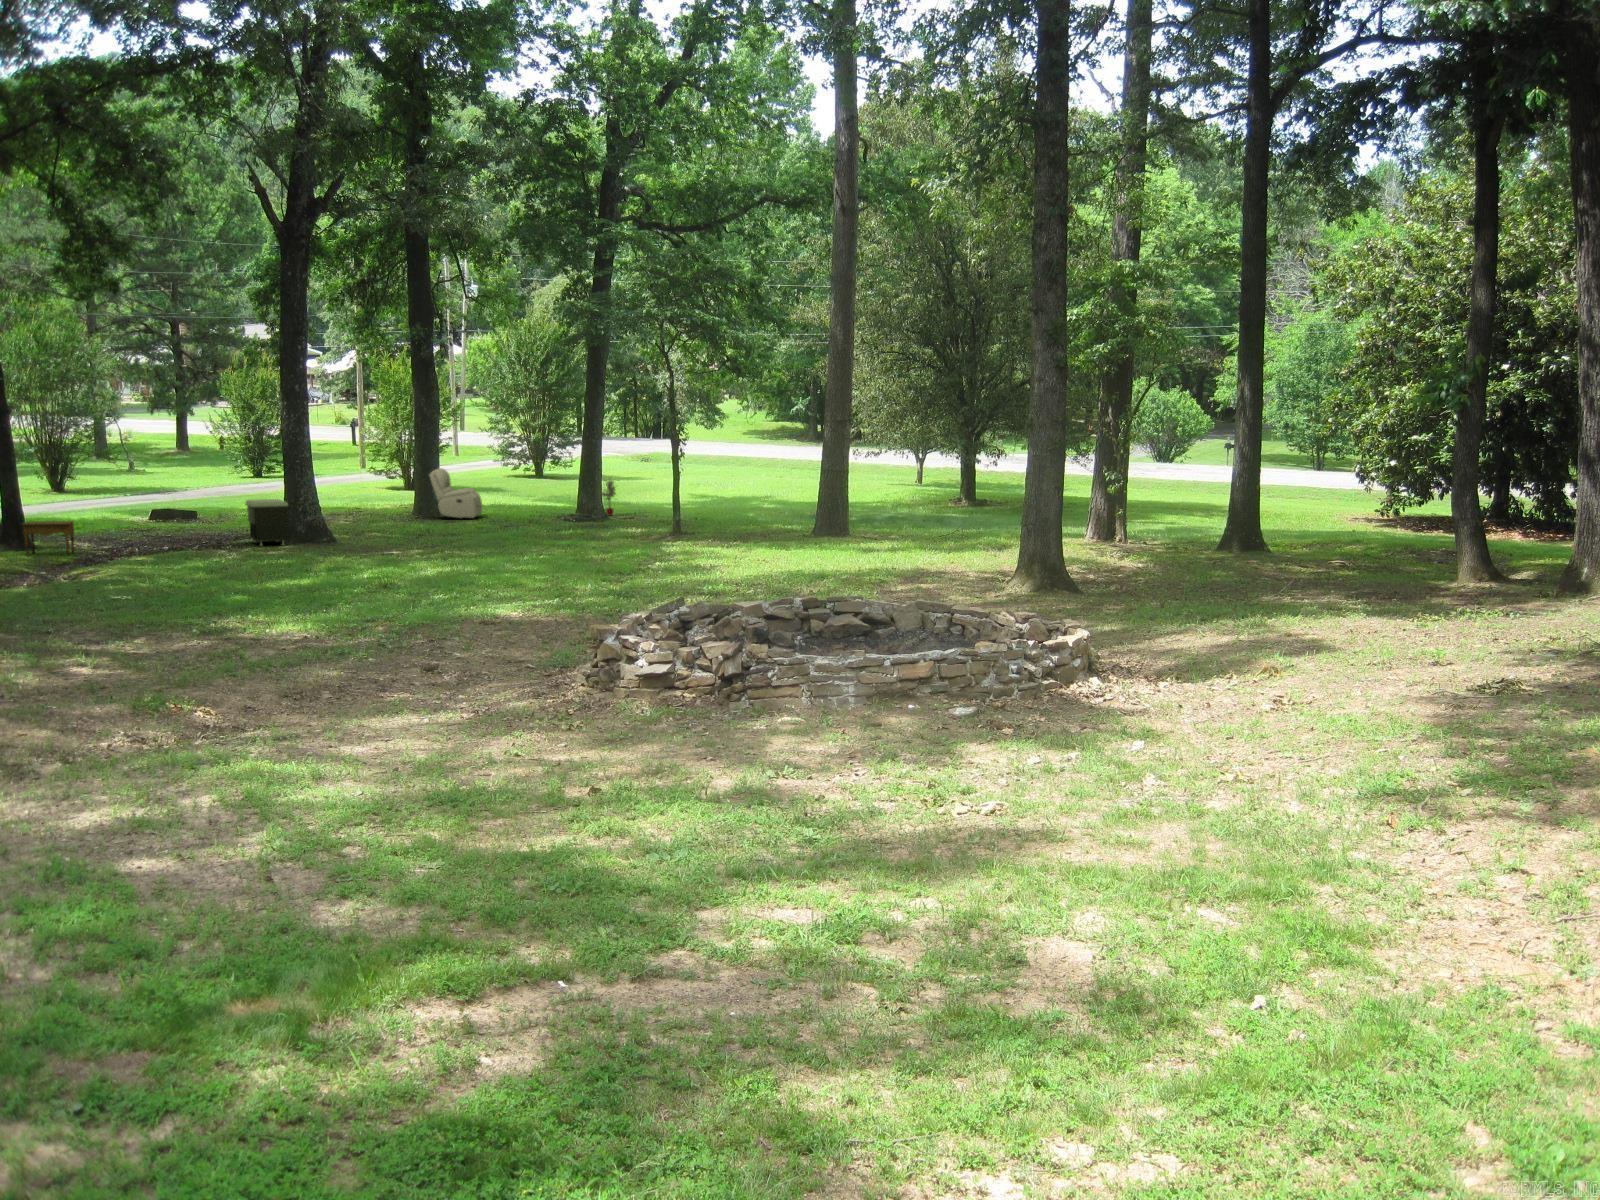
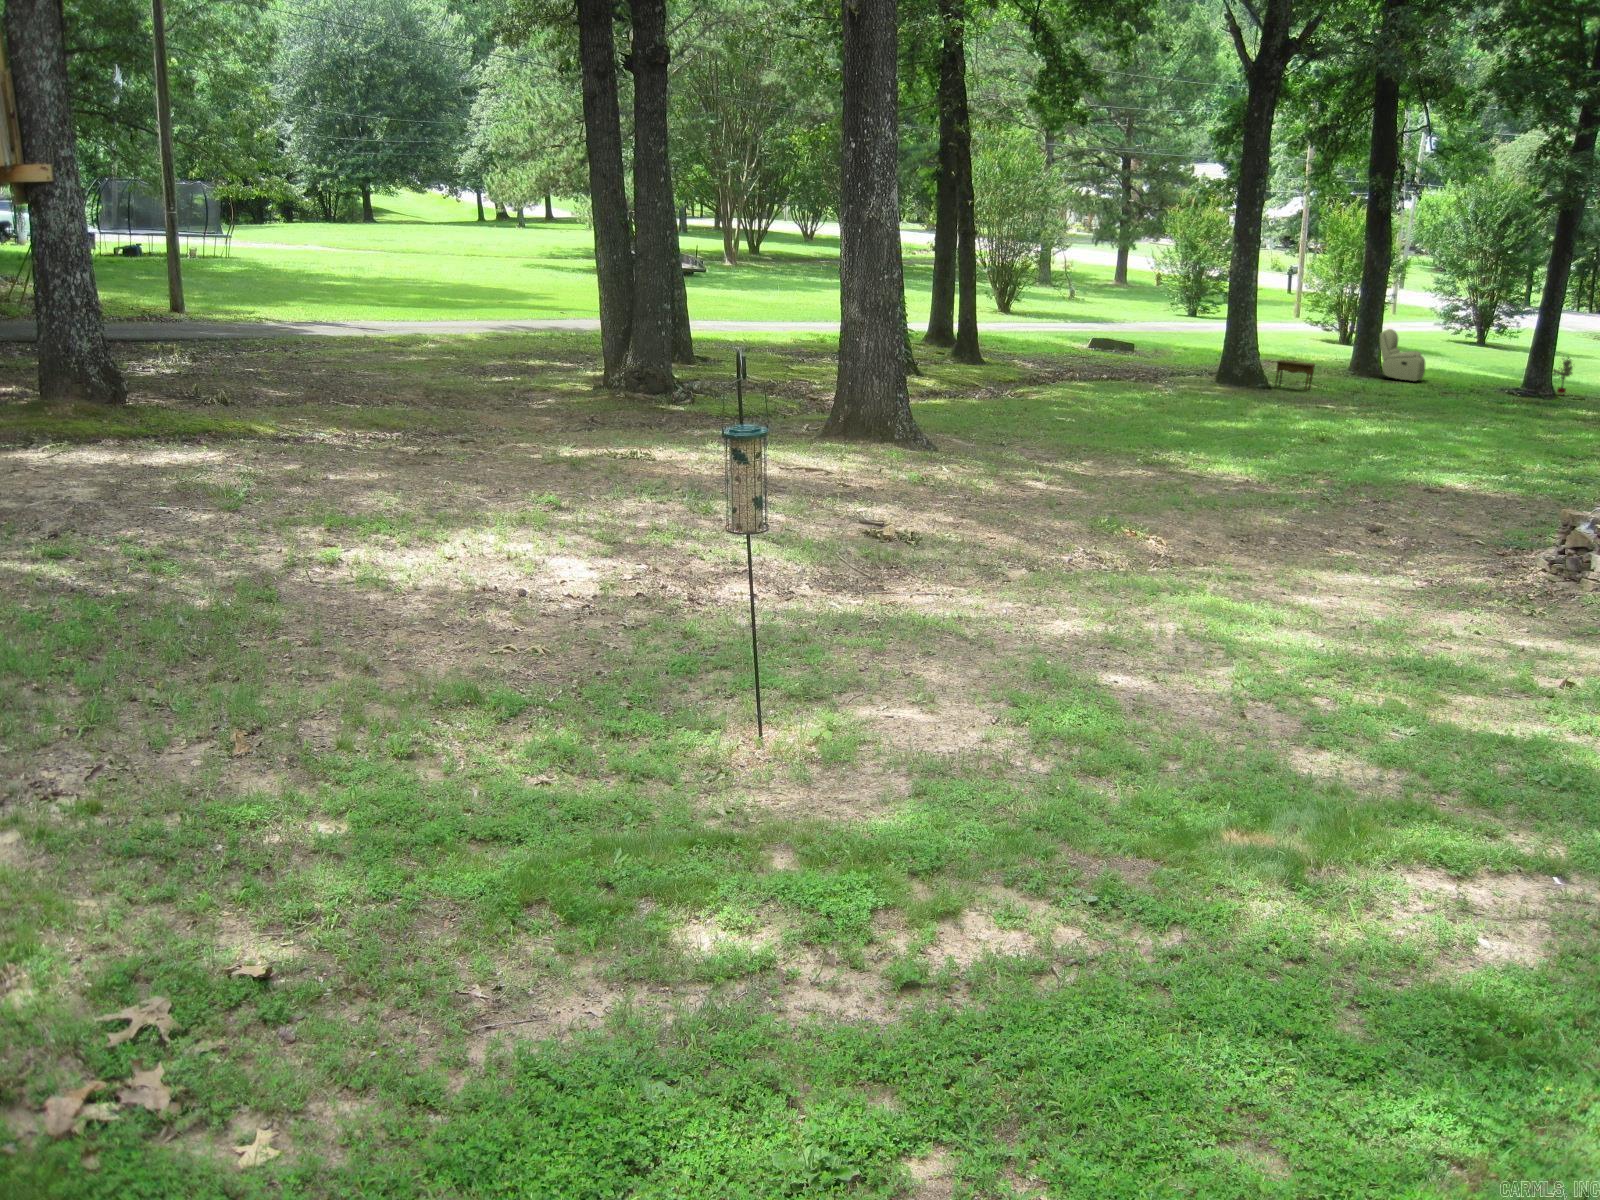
storage bench: present [245,499,290,545] -> none [1215,342,1257,385]
side table: present [22,521,75,555] -> present [1275,360,1315,391]

